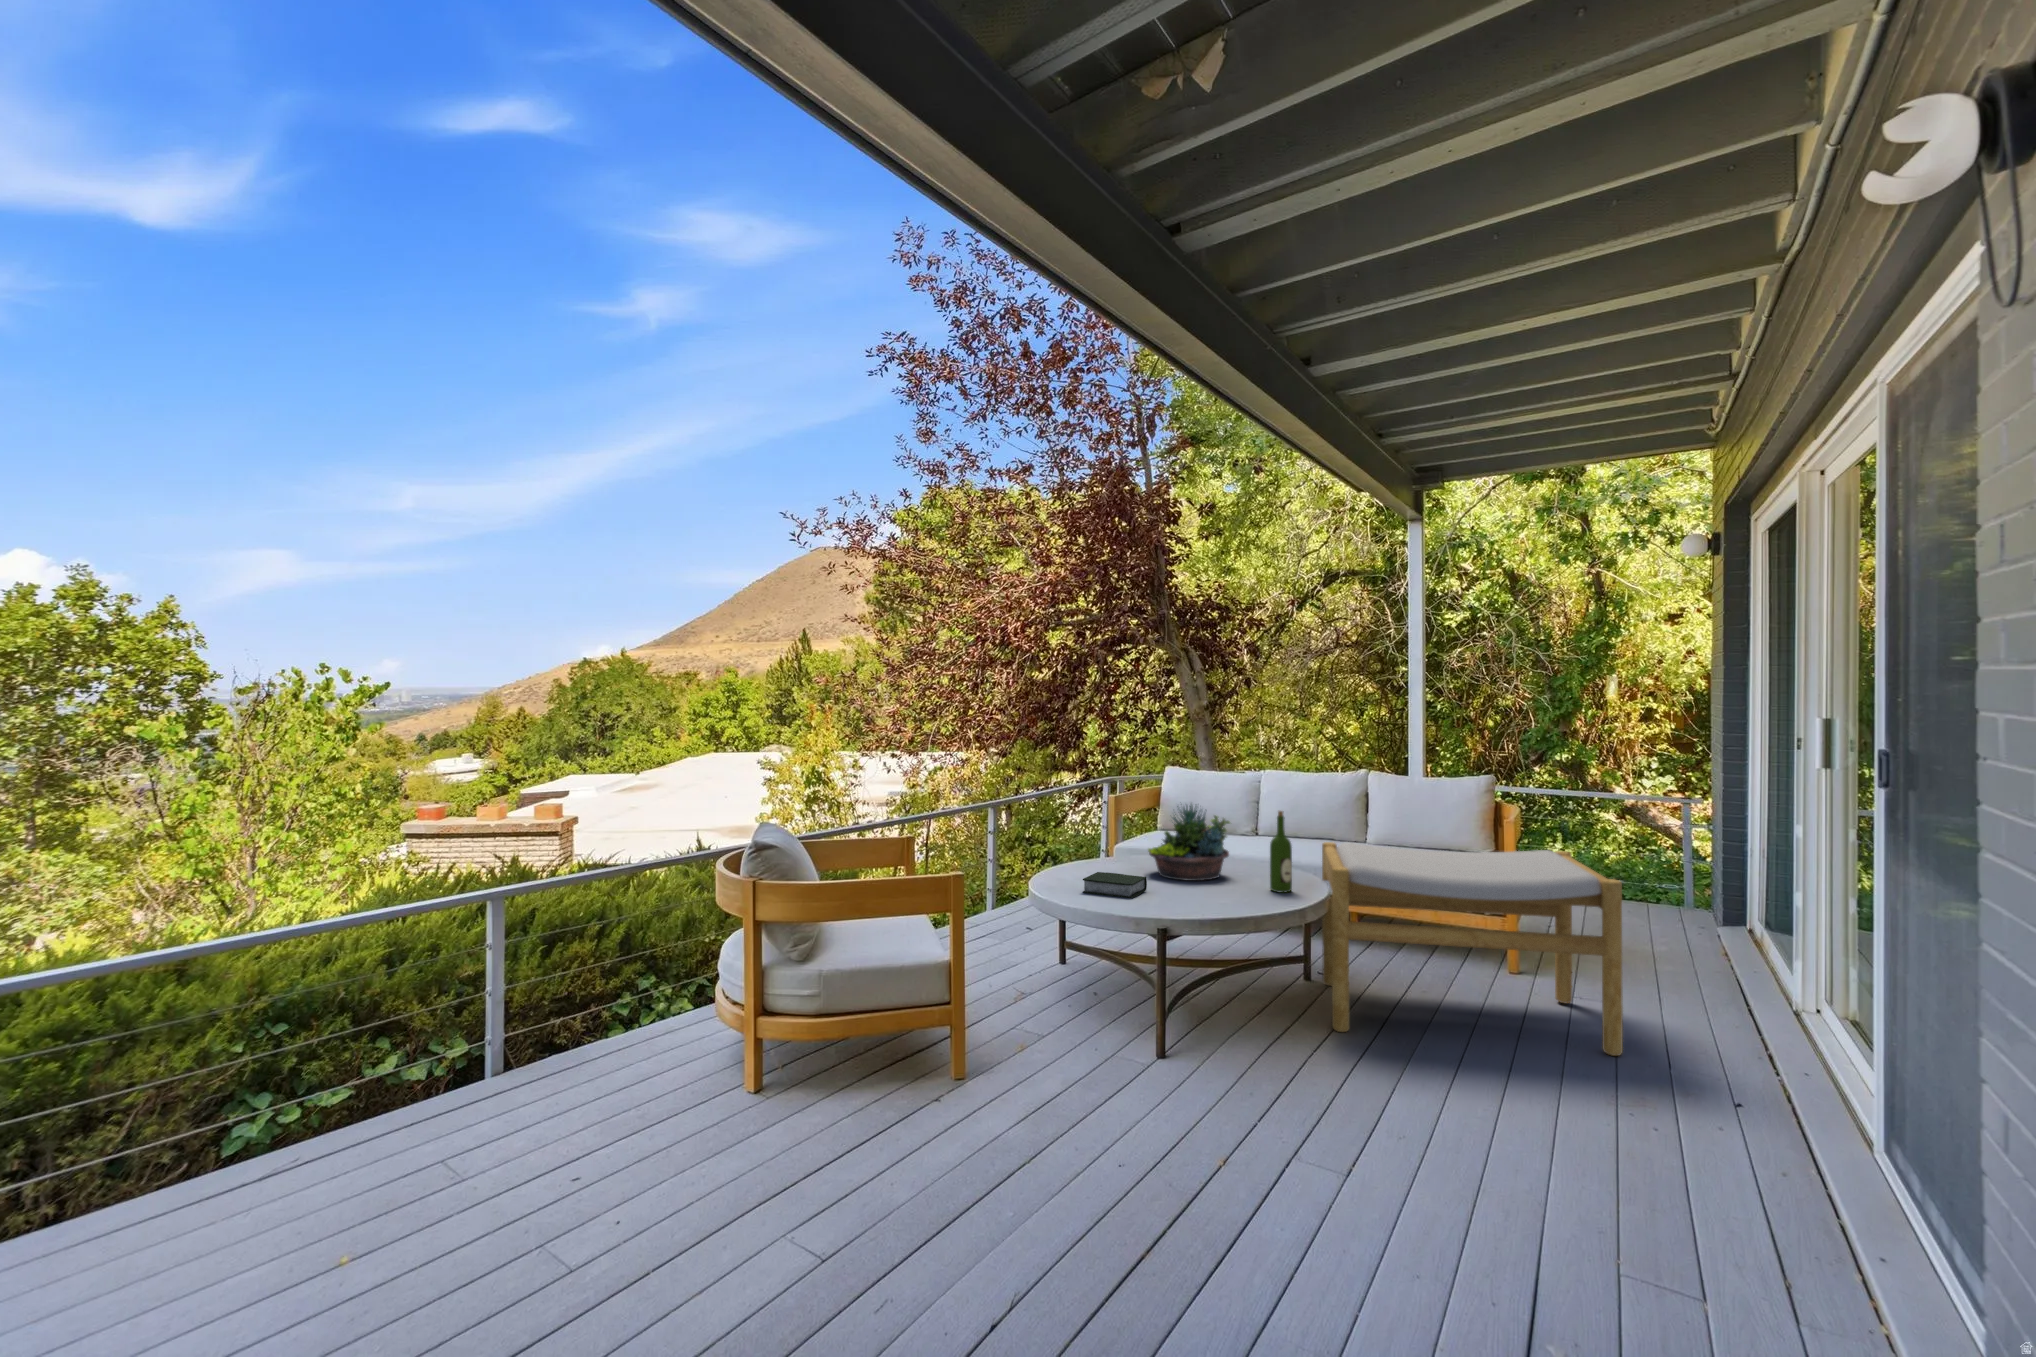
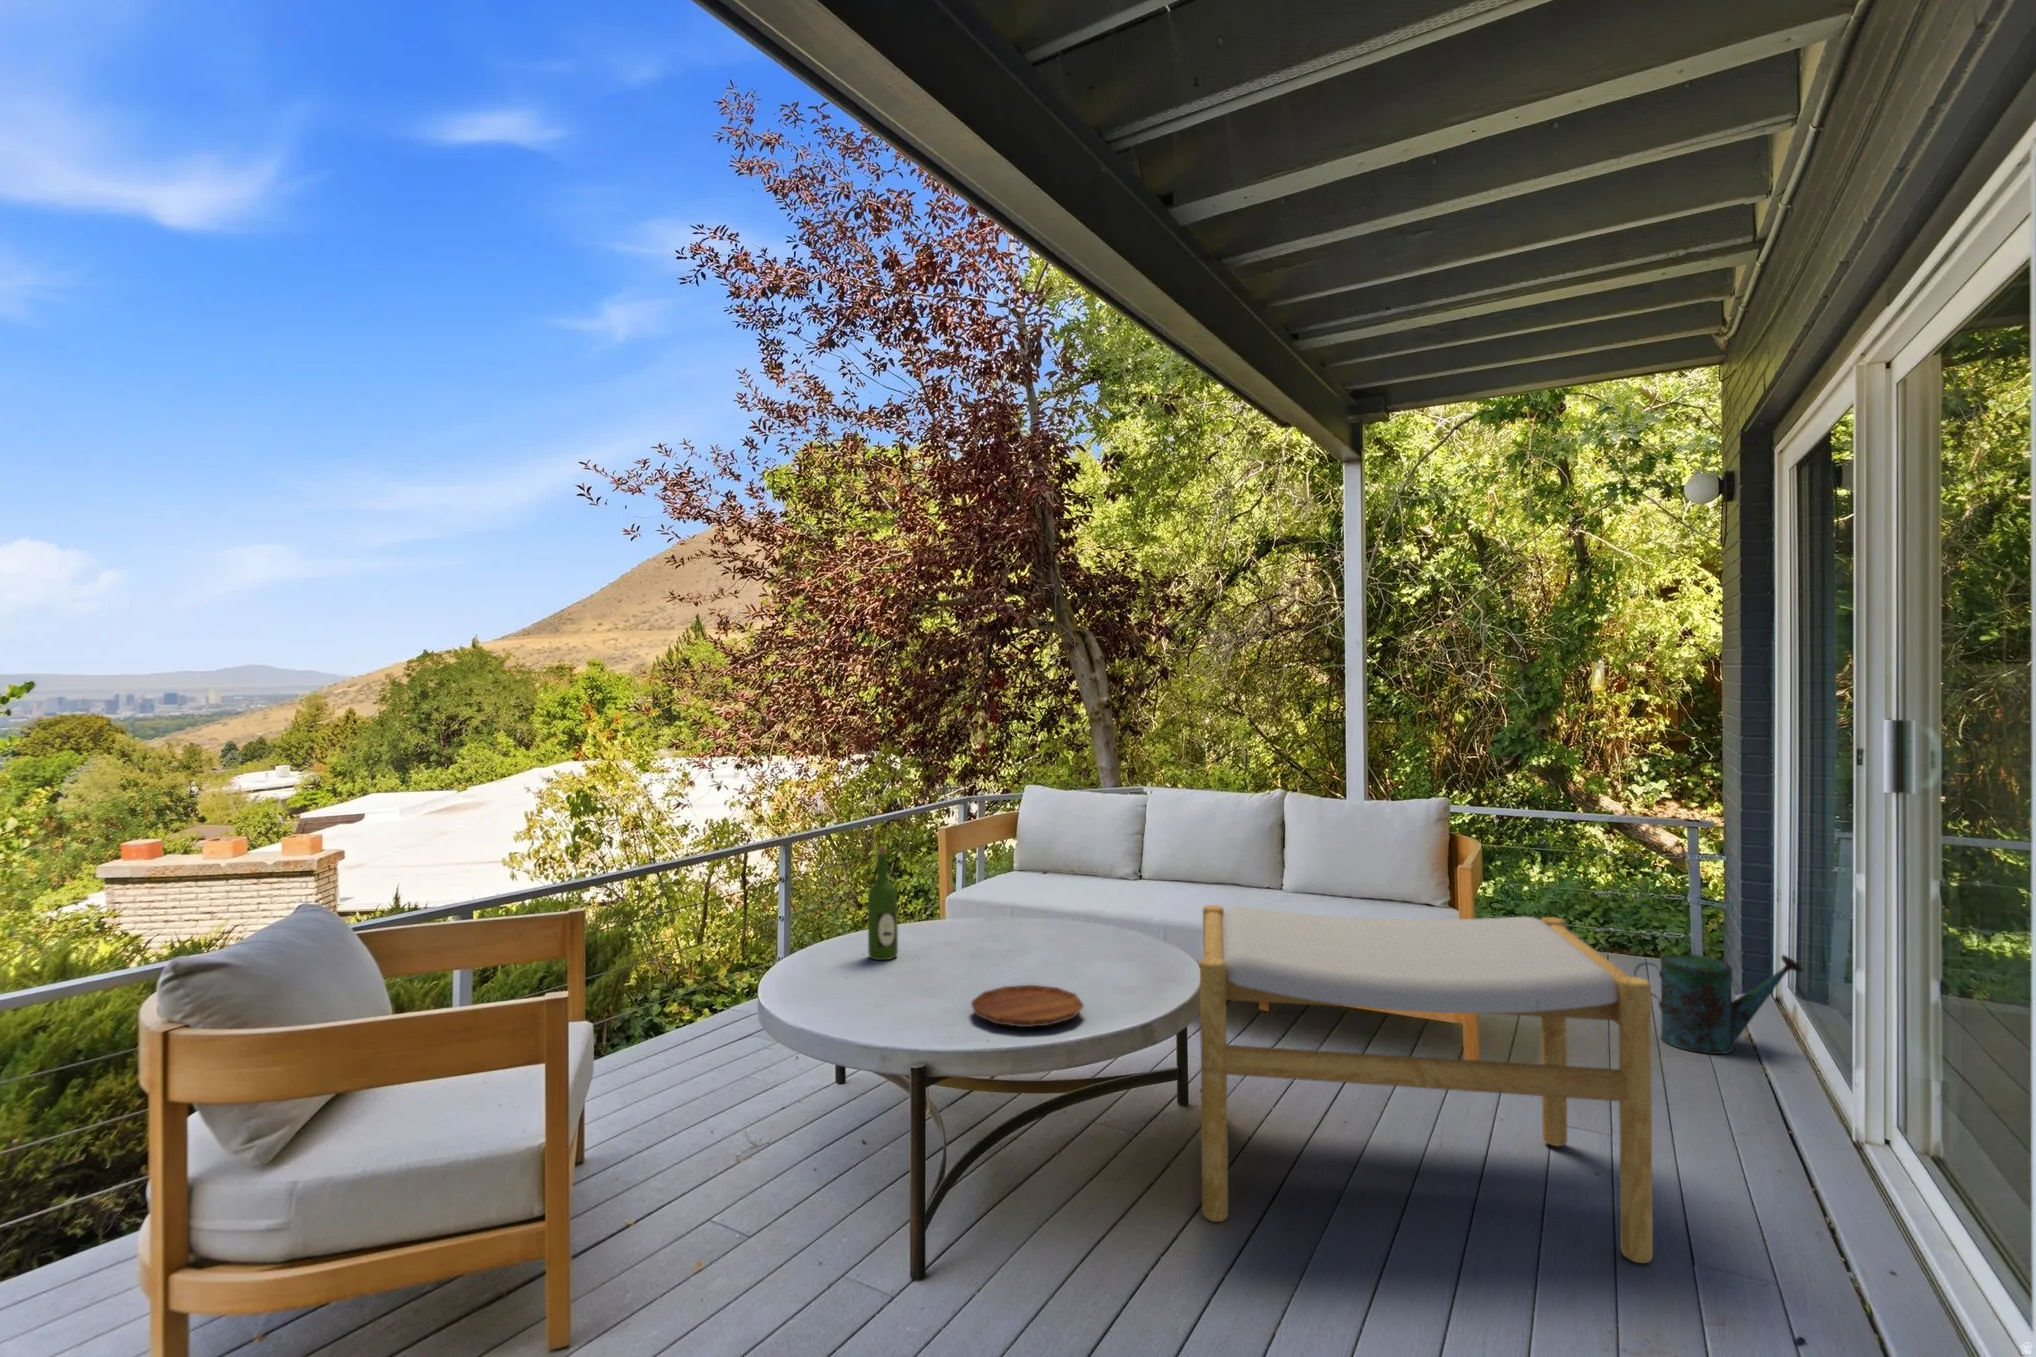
succulent planter: present [1148,804,1230,881] -> none [944,845,1071,969]
wine bottle: present [1270,811,1292,893] -> present [868,847,898,960]
book: present [1083,872,1147,898] -> none [817,964,922,1013]
tray: none [1185,885,1258,905] -> present [971,985,1083,1027]
watering can: none [1627,889,1751,960] -> present [1634,954,1803,1054]

